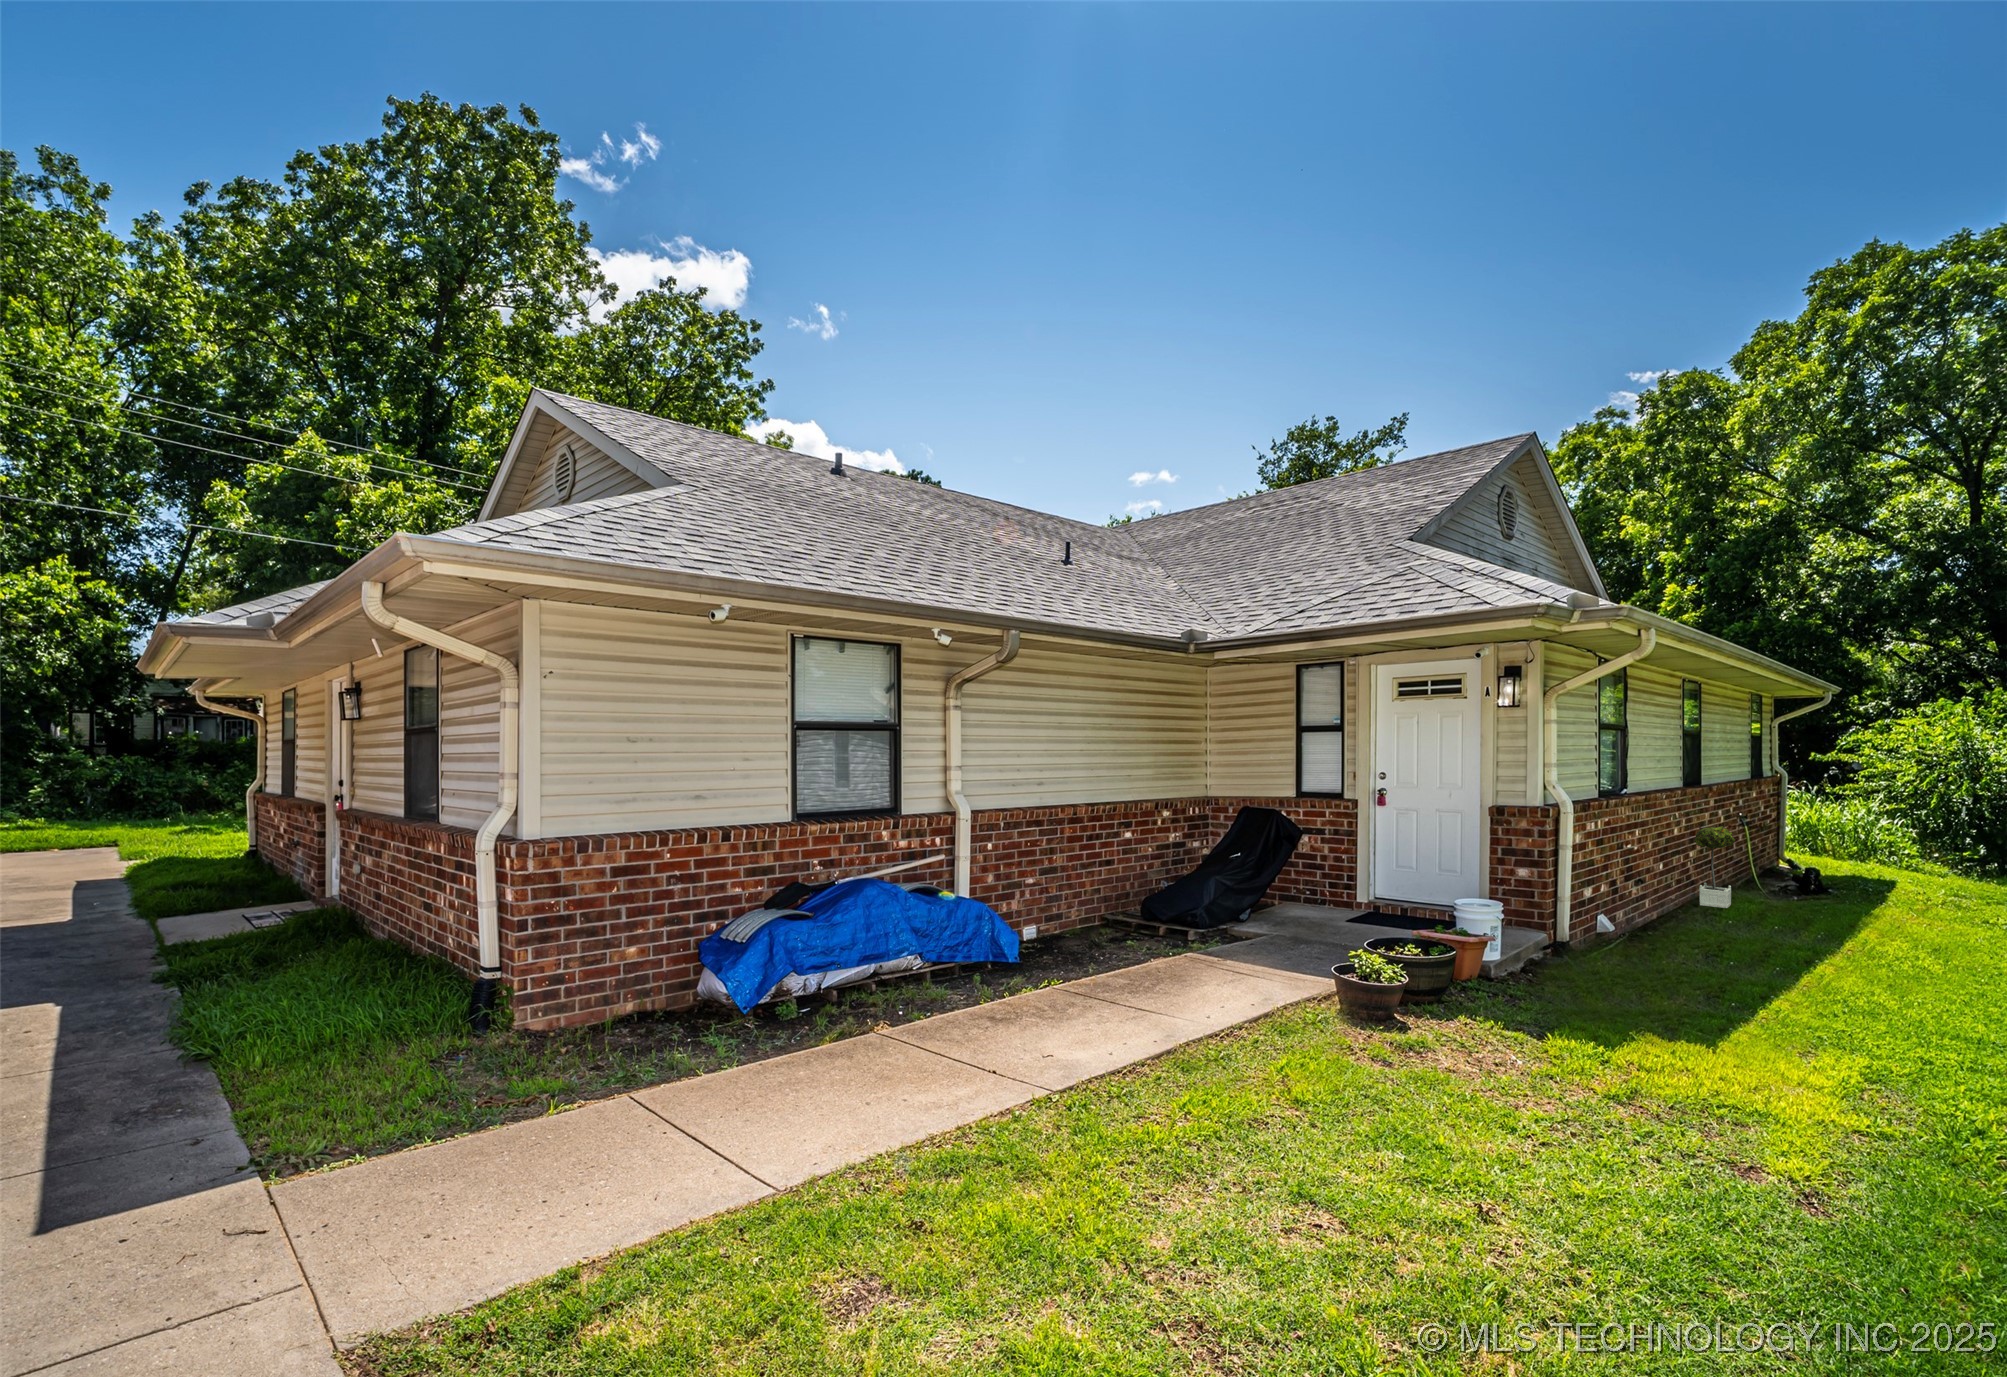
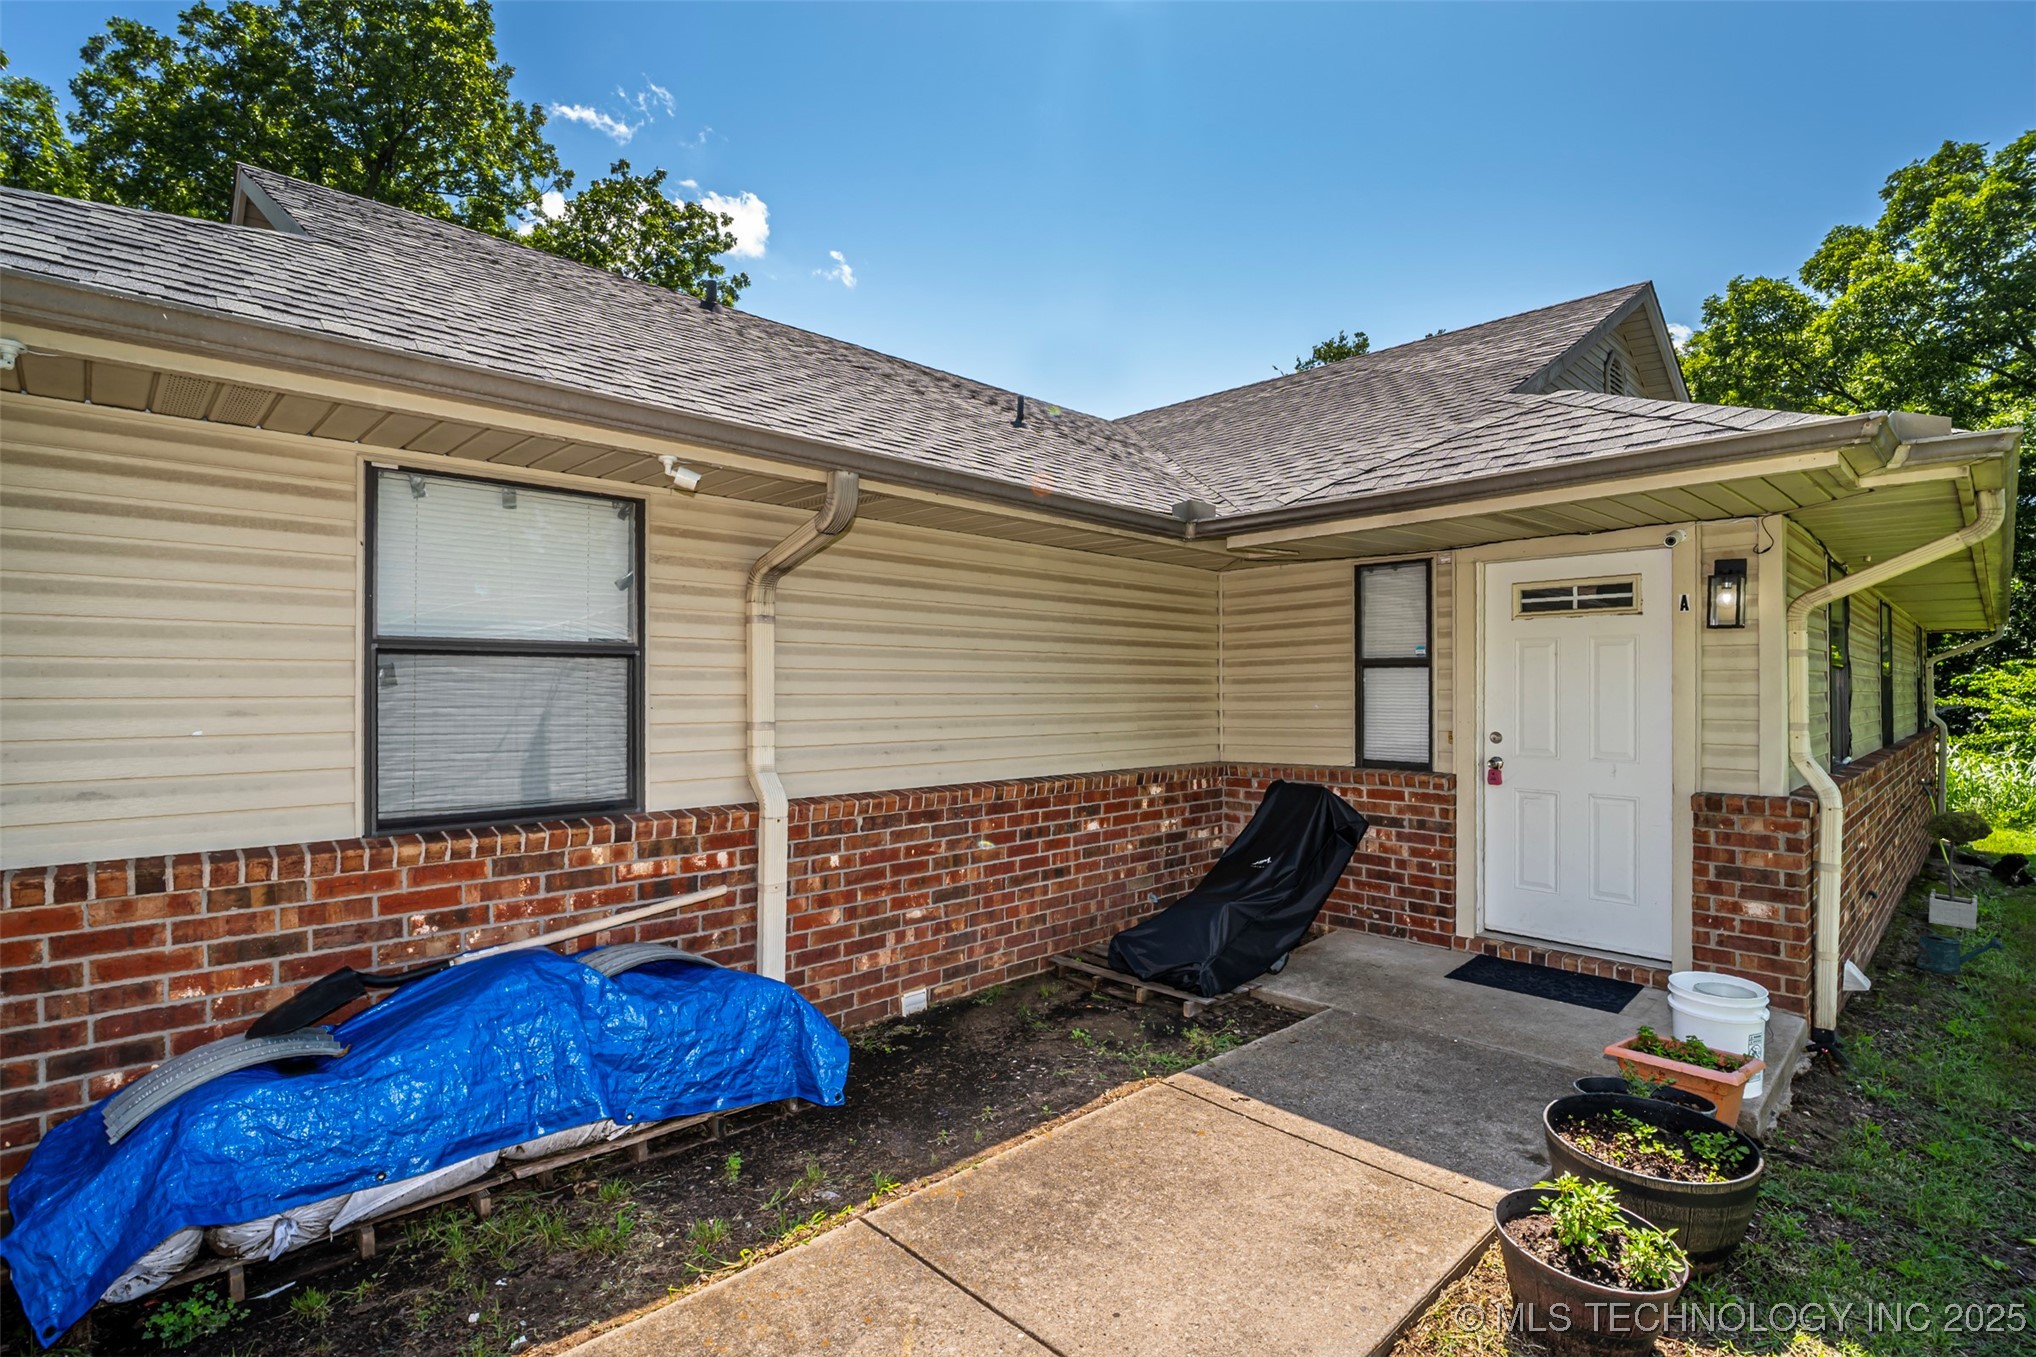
watering can: none [1657,897,1709,927] -> present [1906,926,2004,974]

